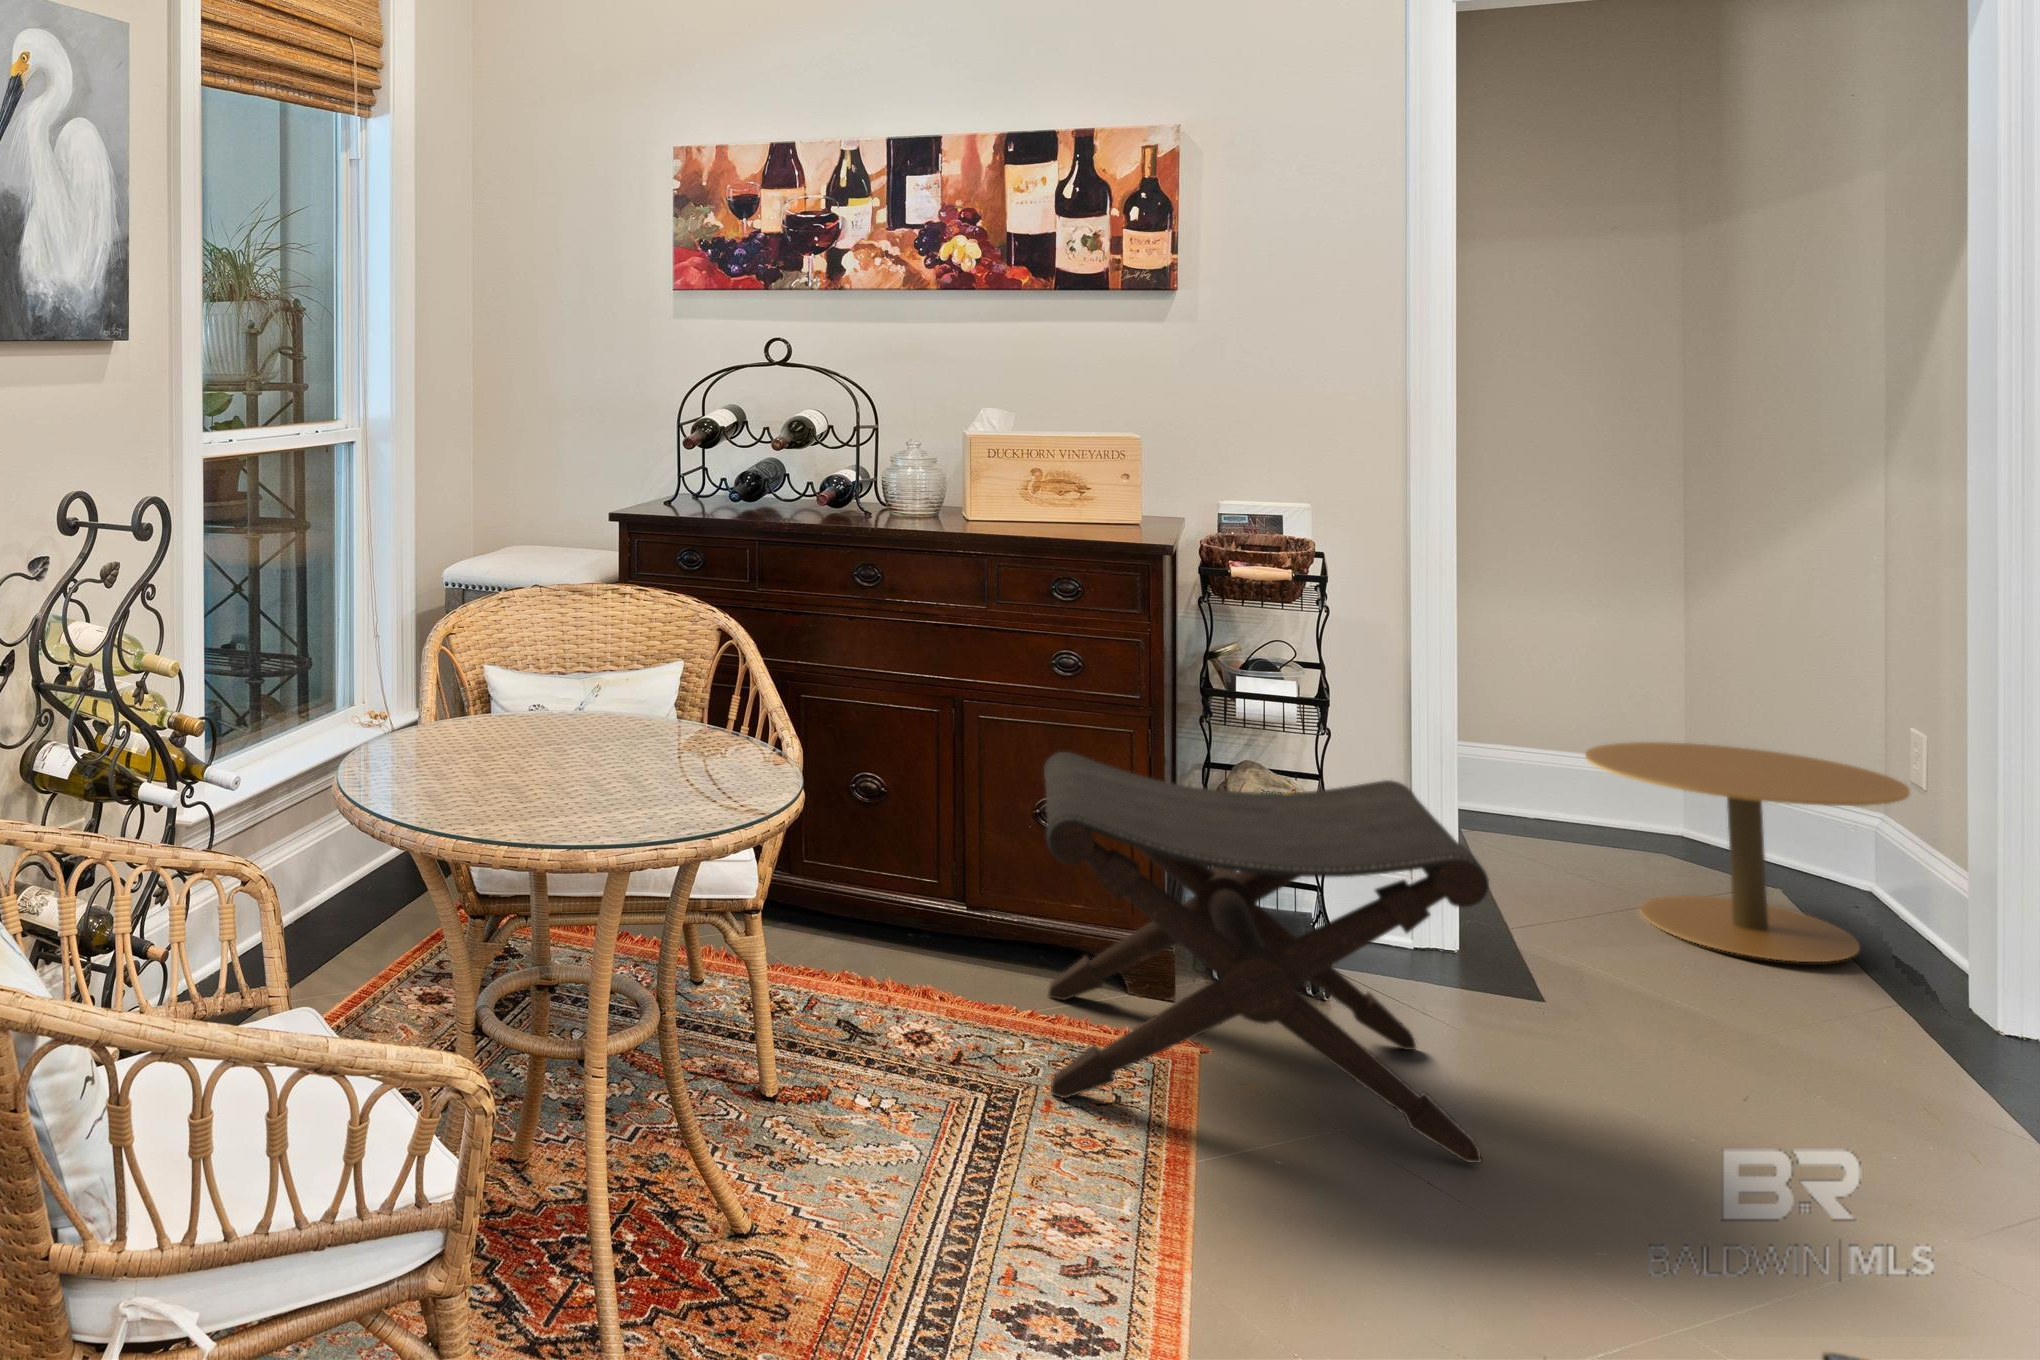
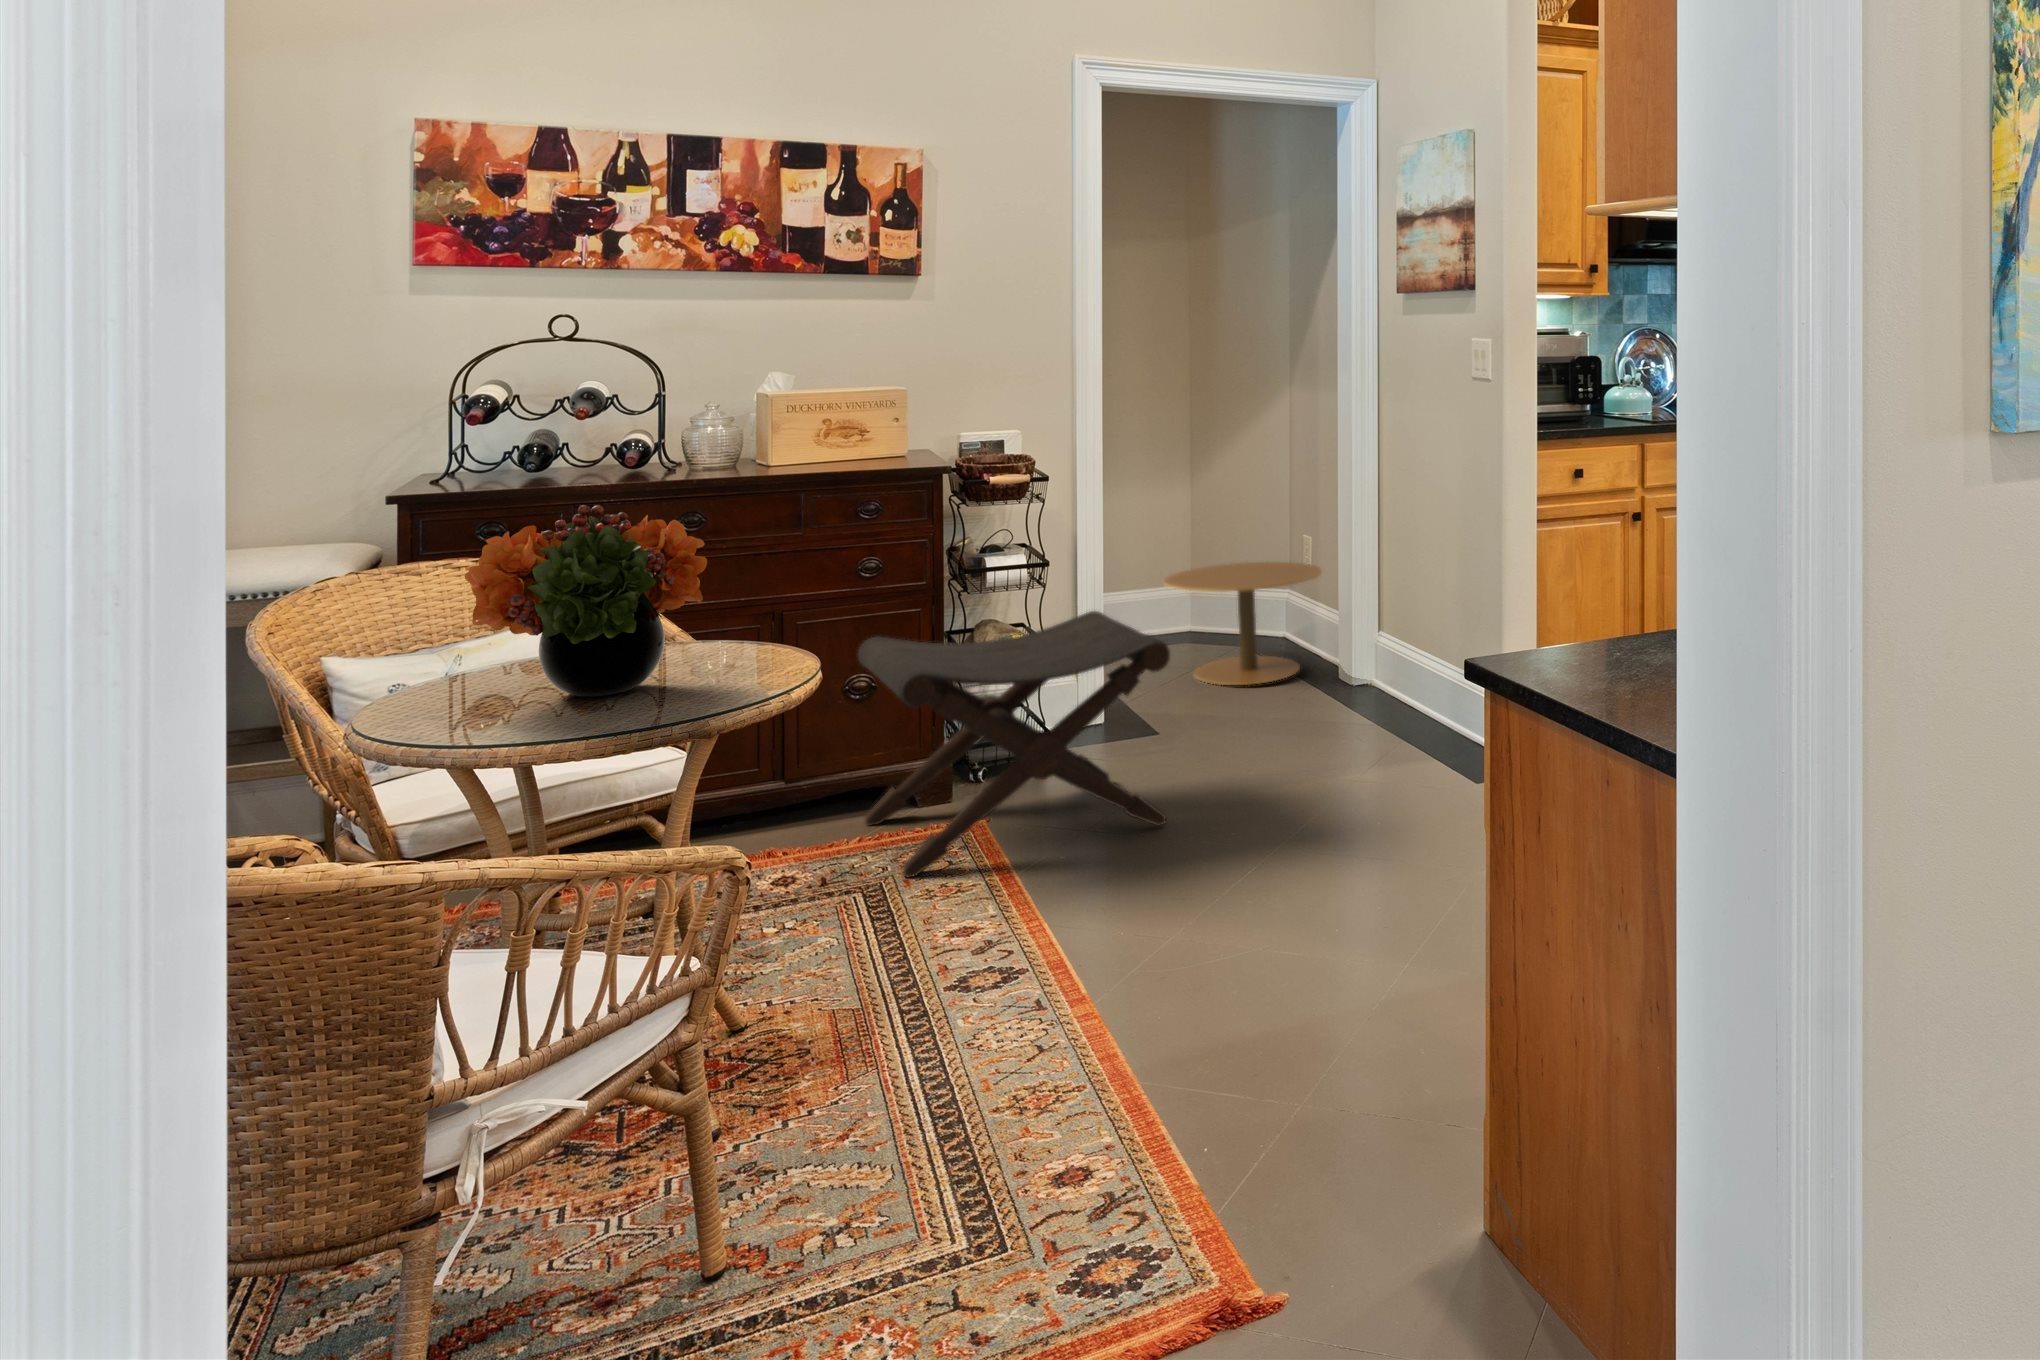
flower arrangement: none [449,534,700,766] -> present [464,505,707,697]

